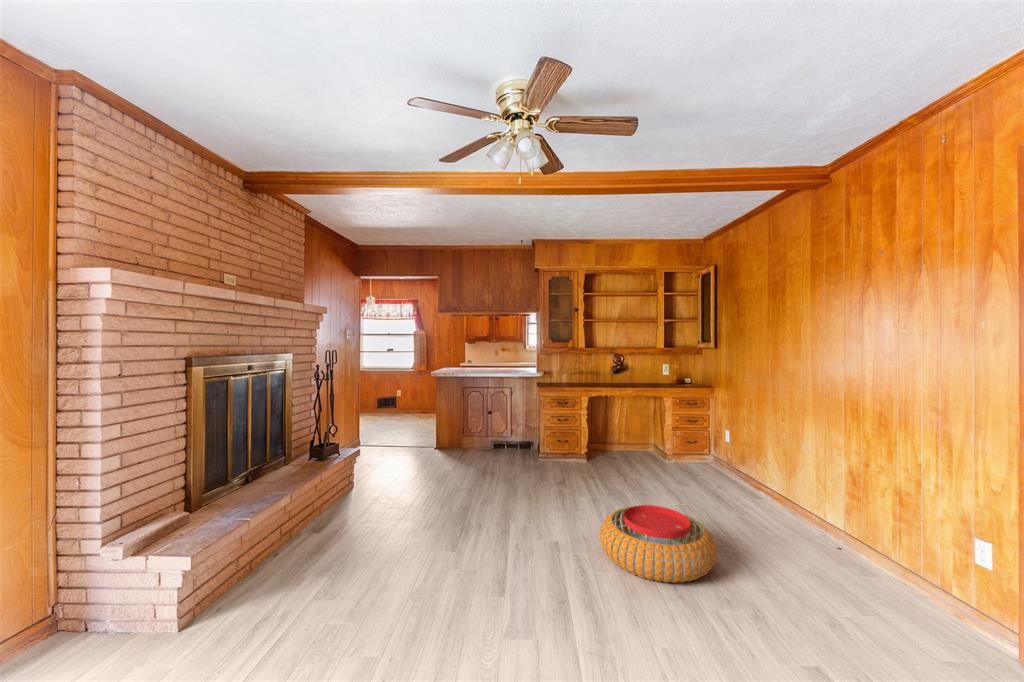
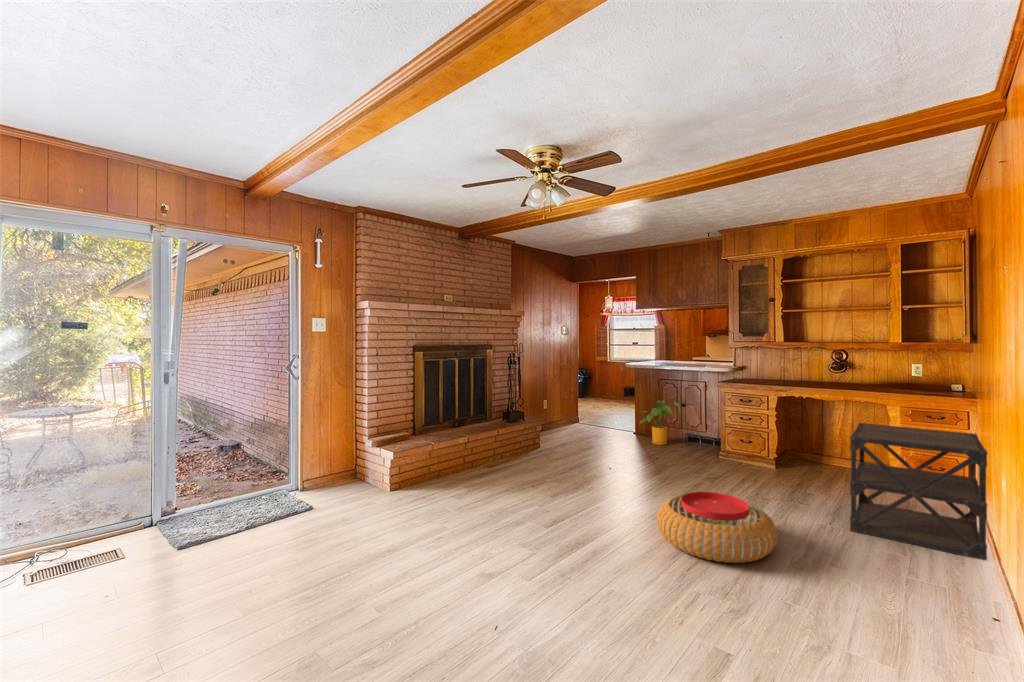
house plant: none [453,406,490,453] -> present [640,400,681,445]
side table: none [675,417,787,513] -> present [850,423,987,560]

